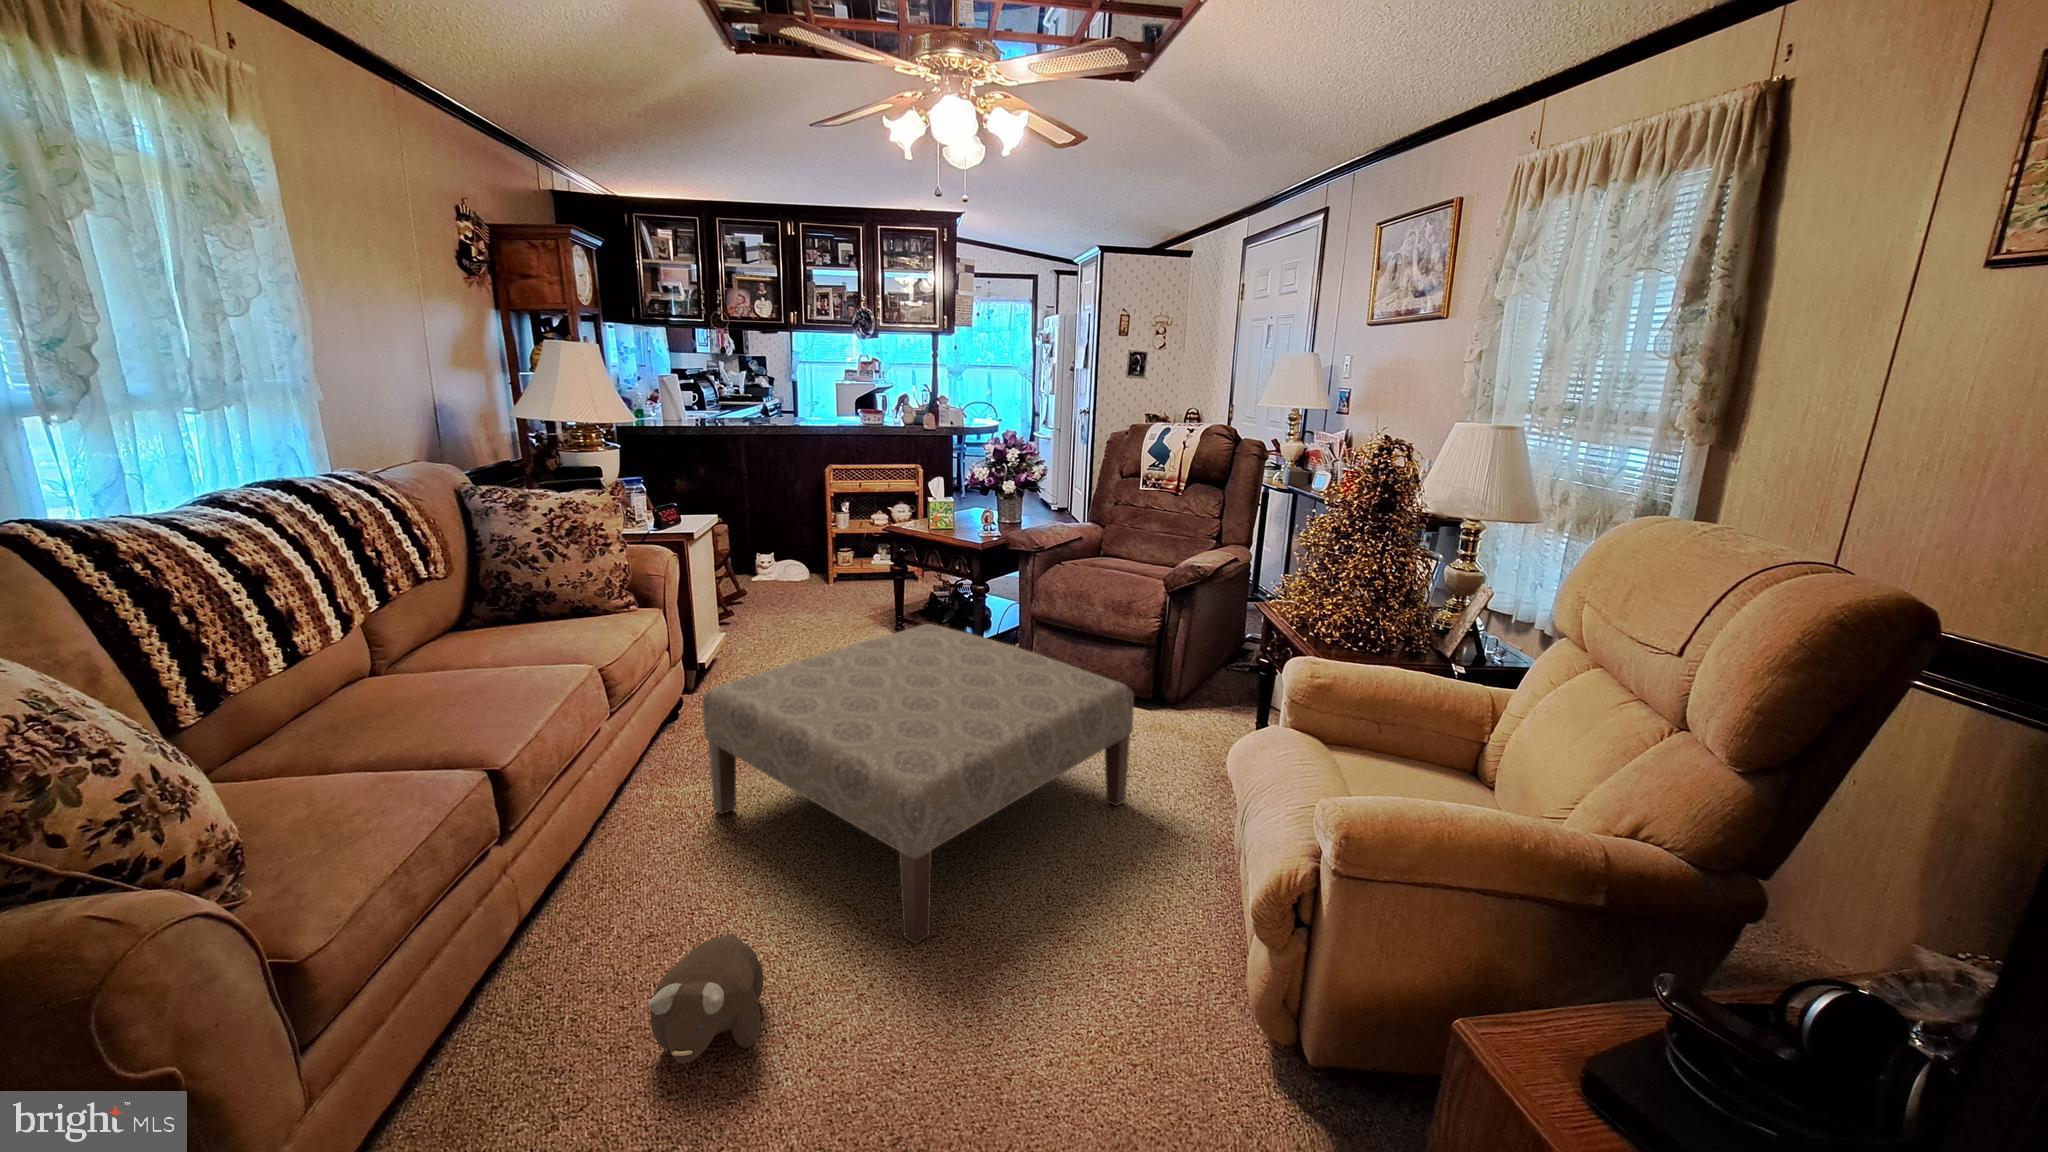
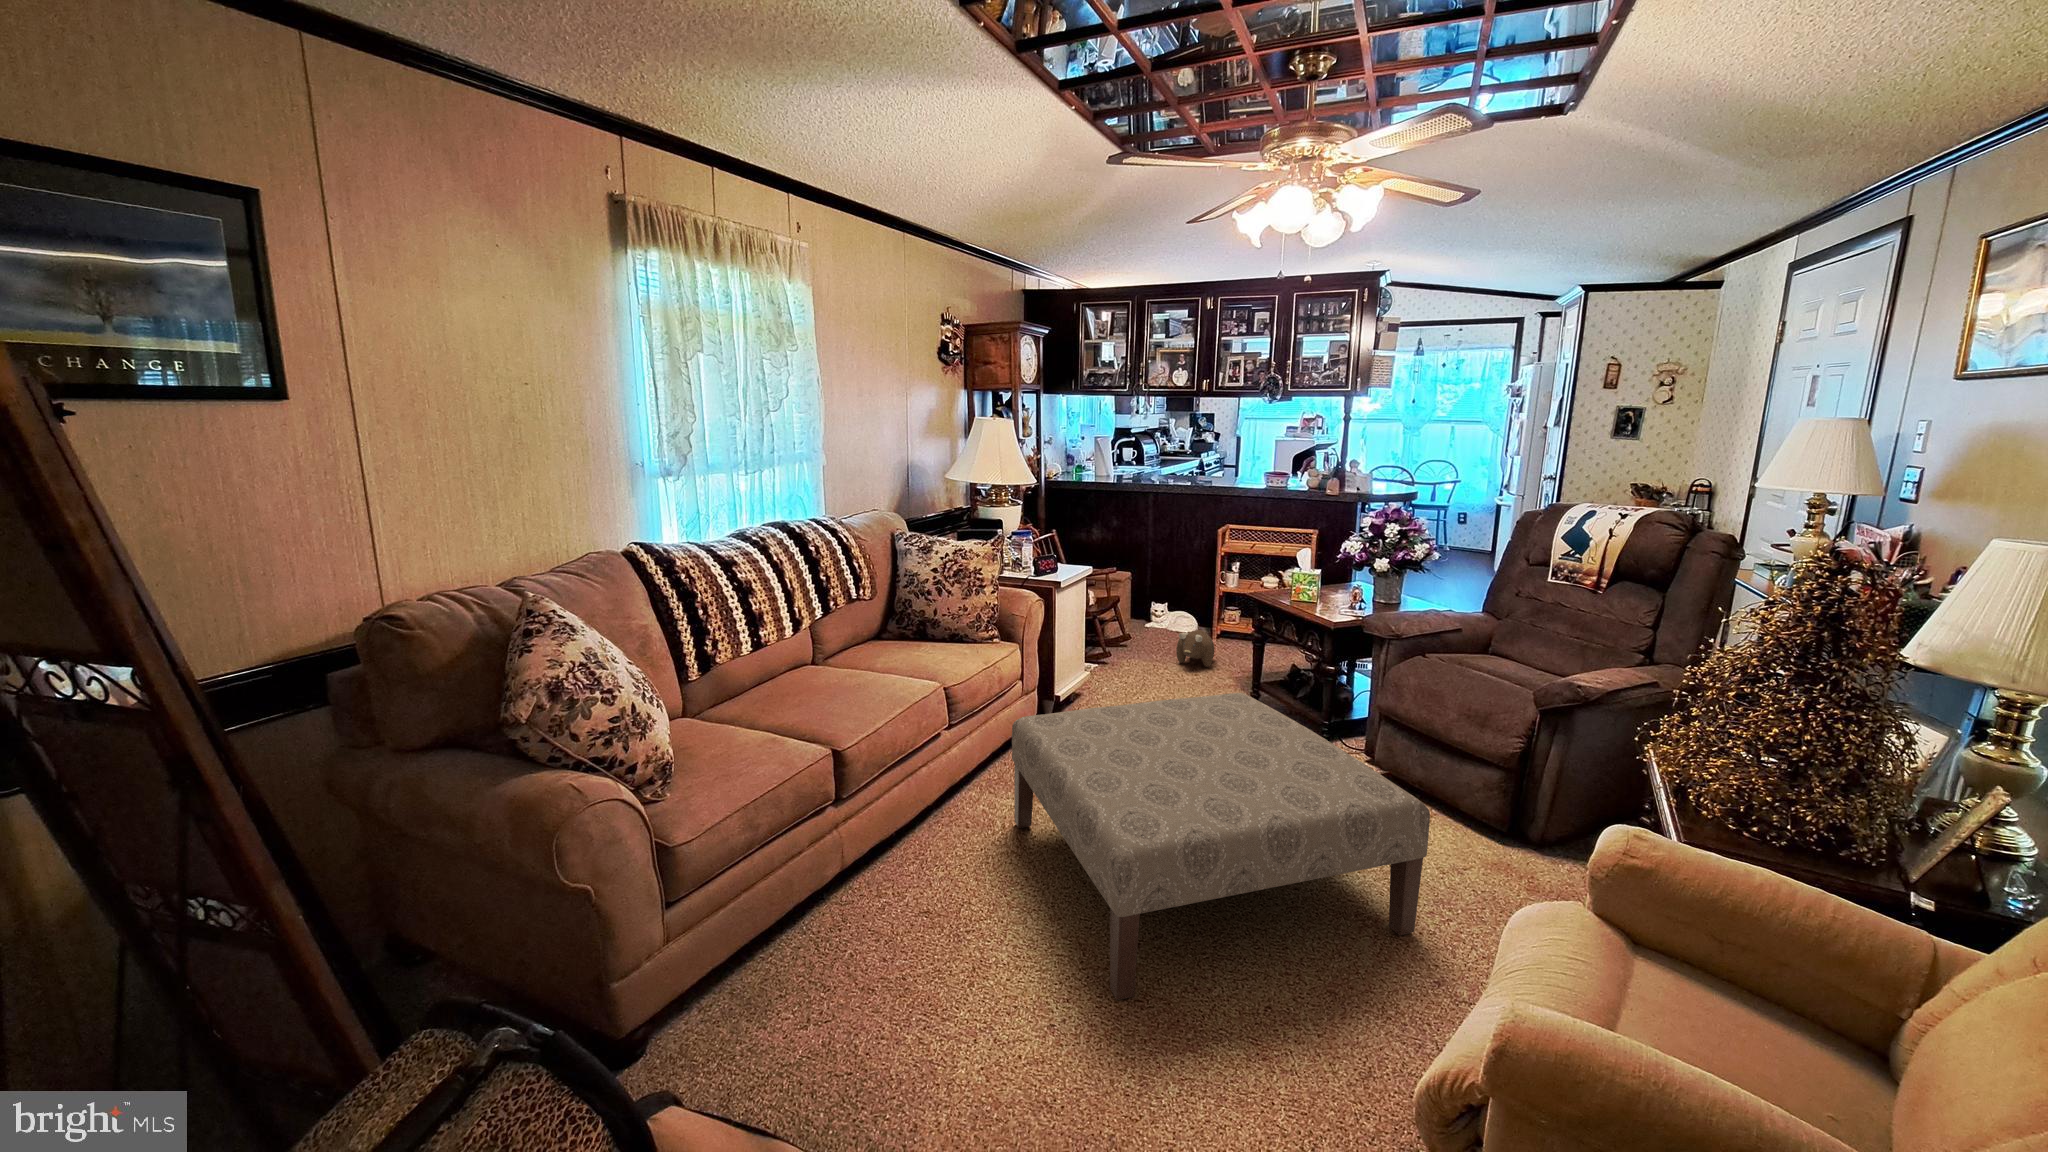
plush toy: present [649,934,763,1064] -> present [1176,630,1214,667]

